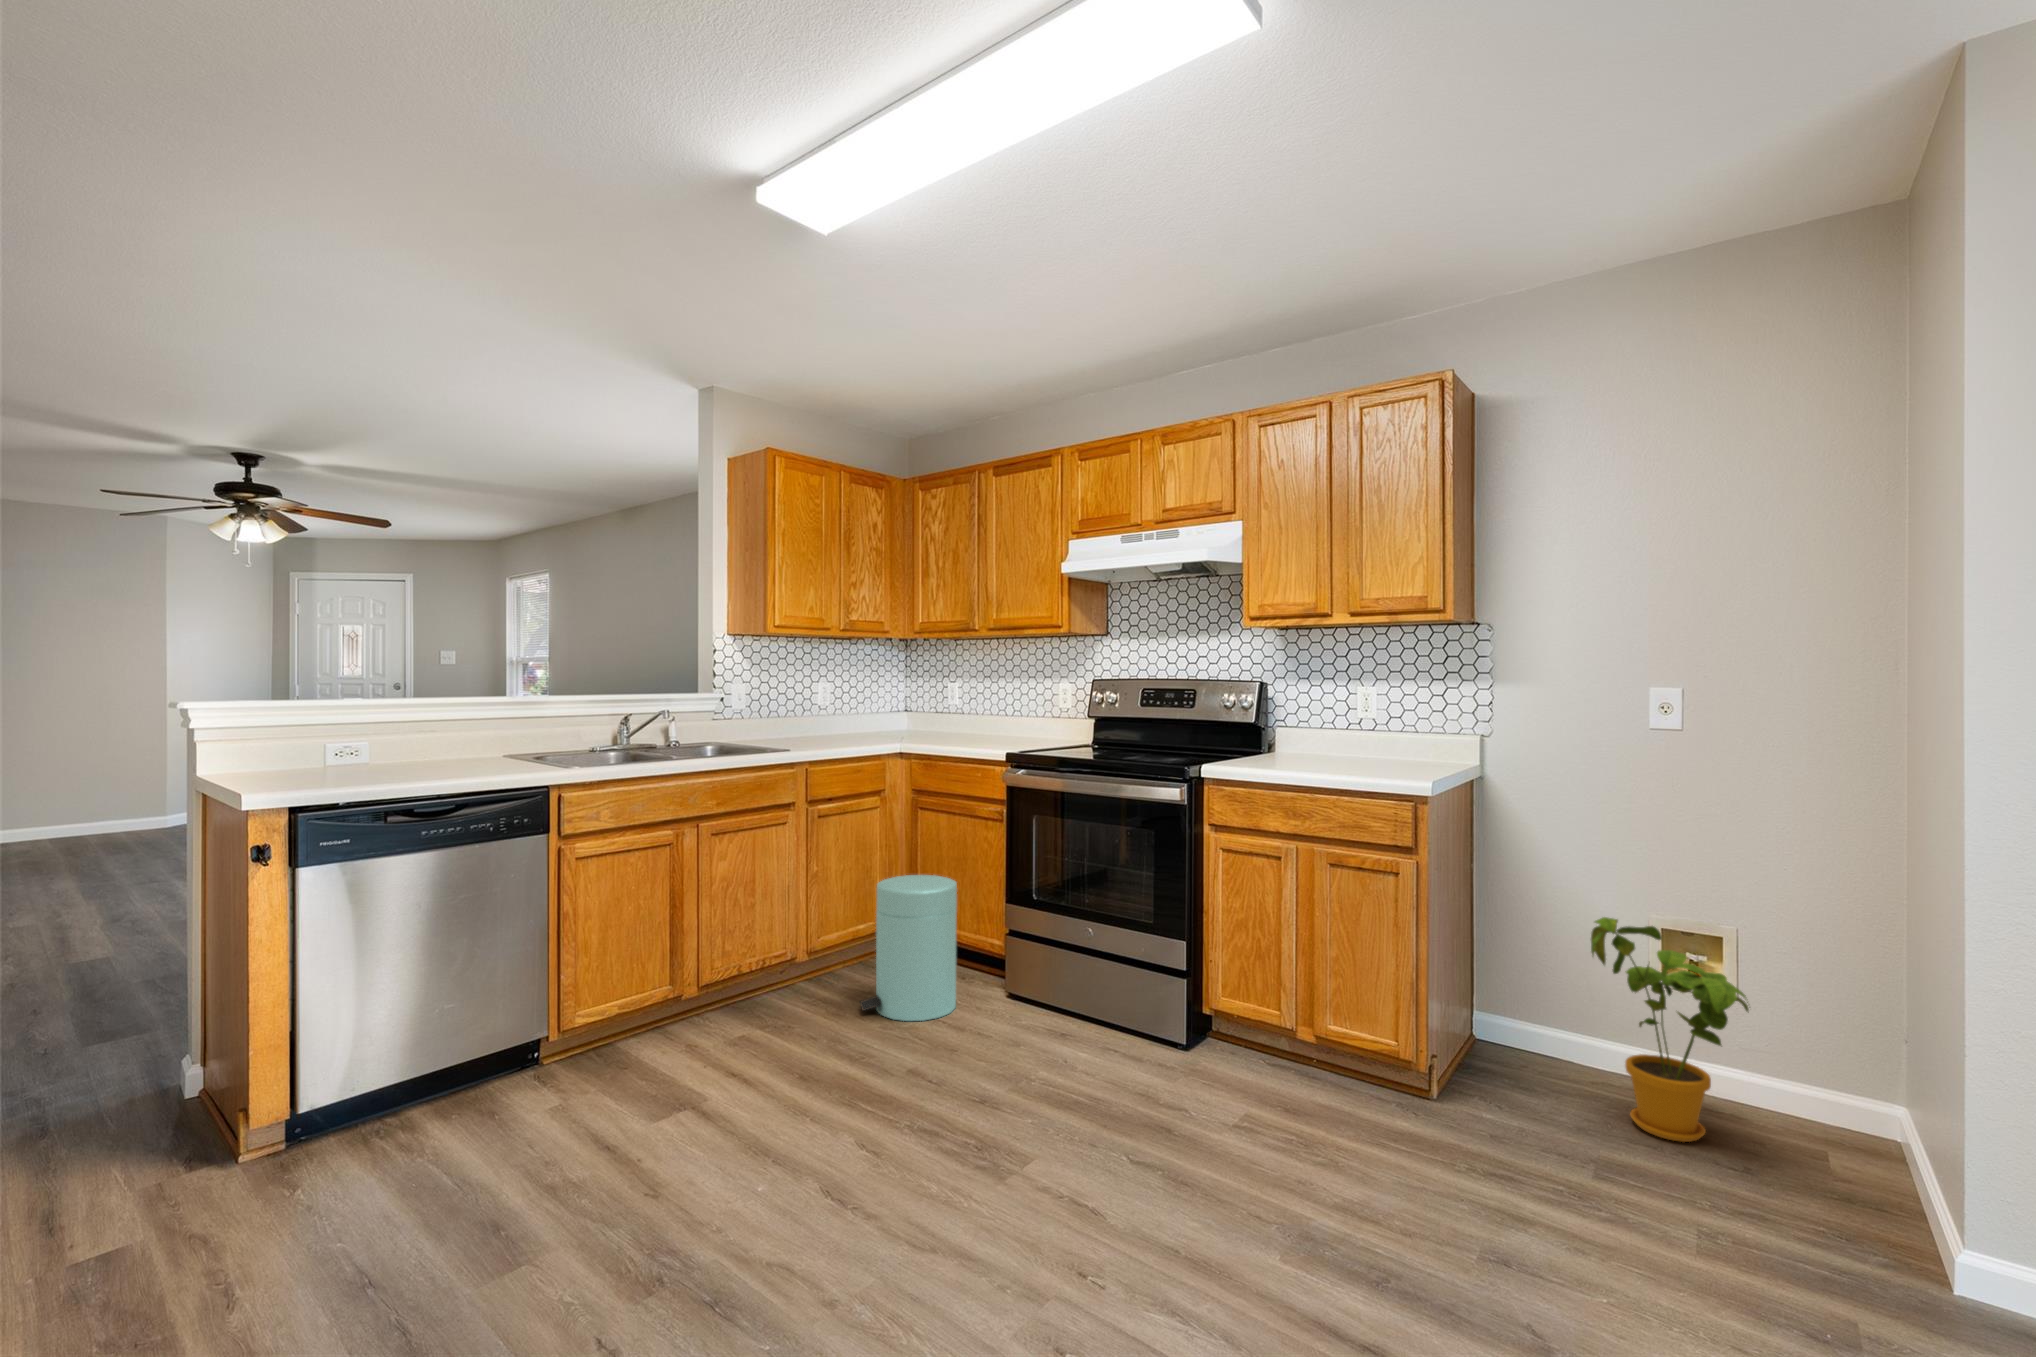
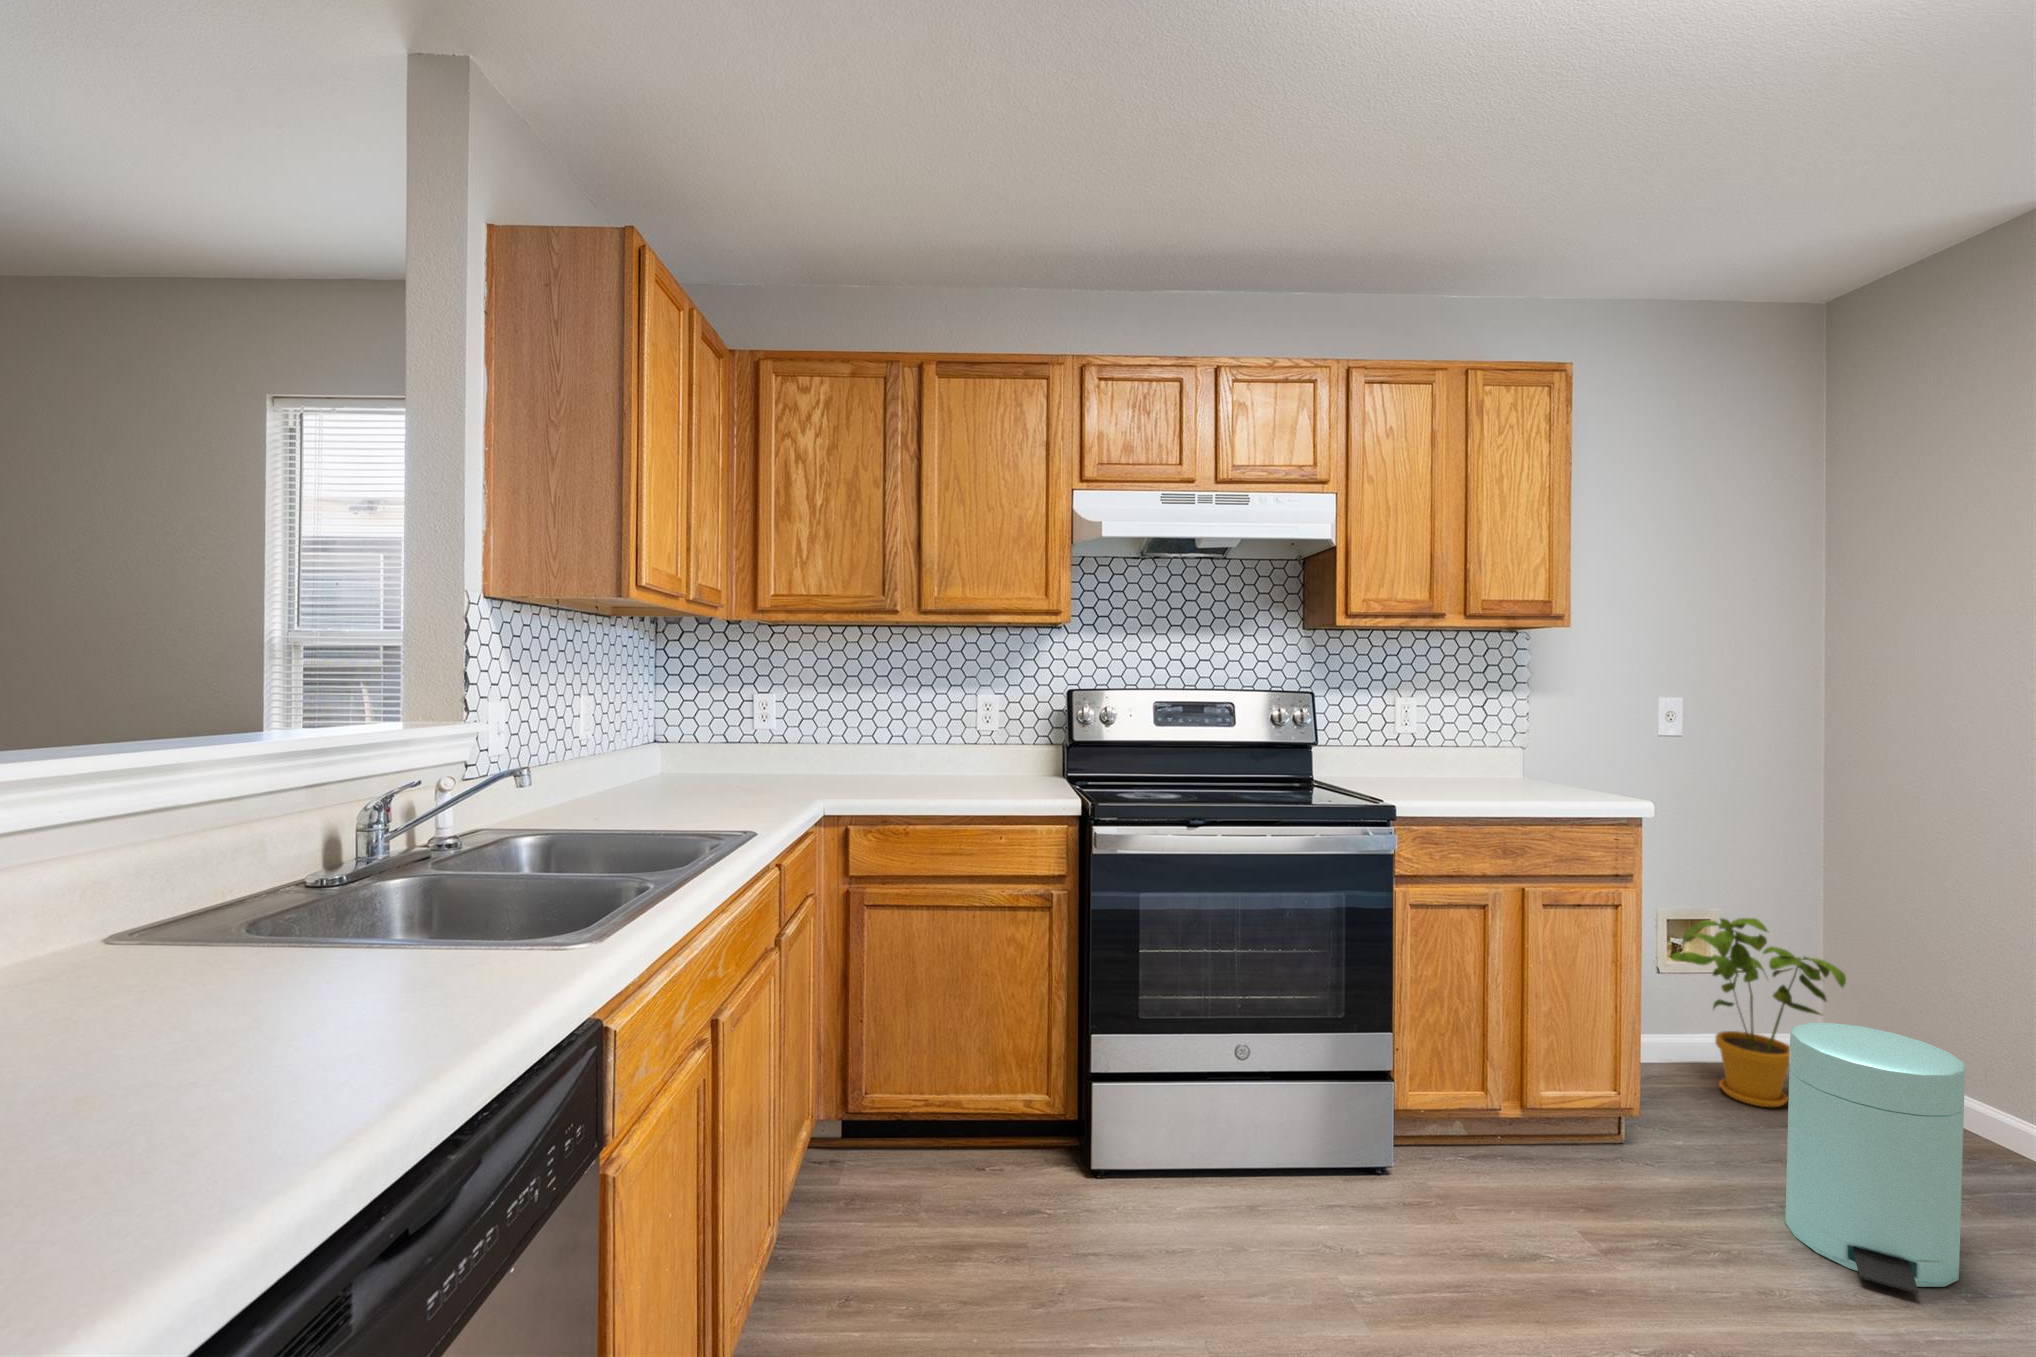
trash can: present [860,875,957,1021] -> present [1785,1023,1965,1293]

